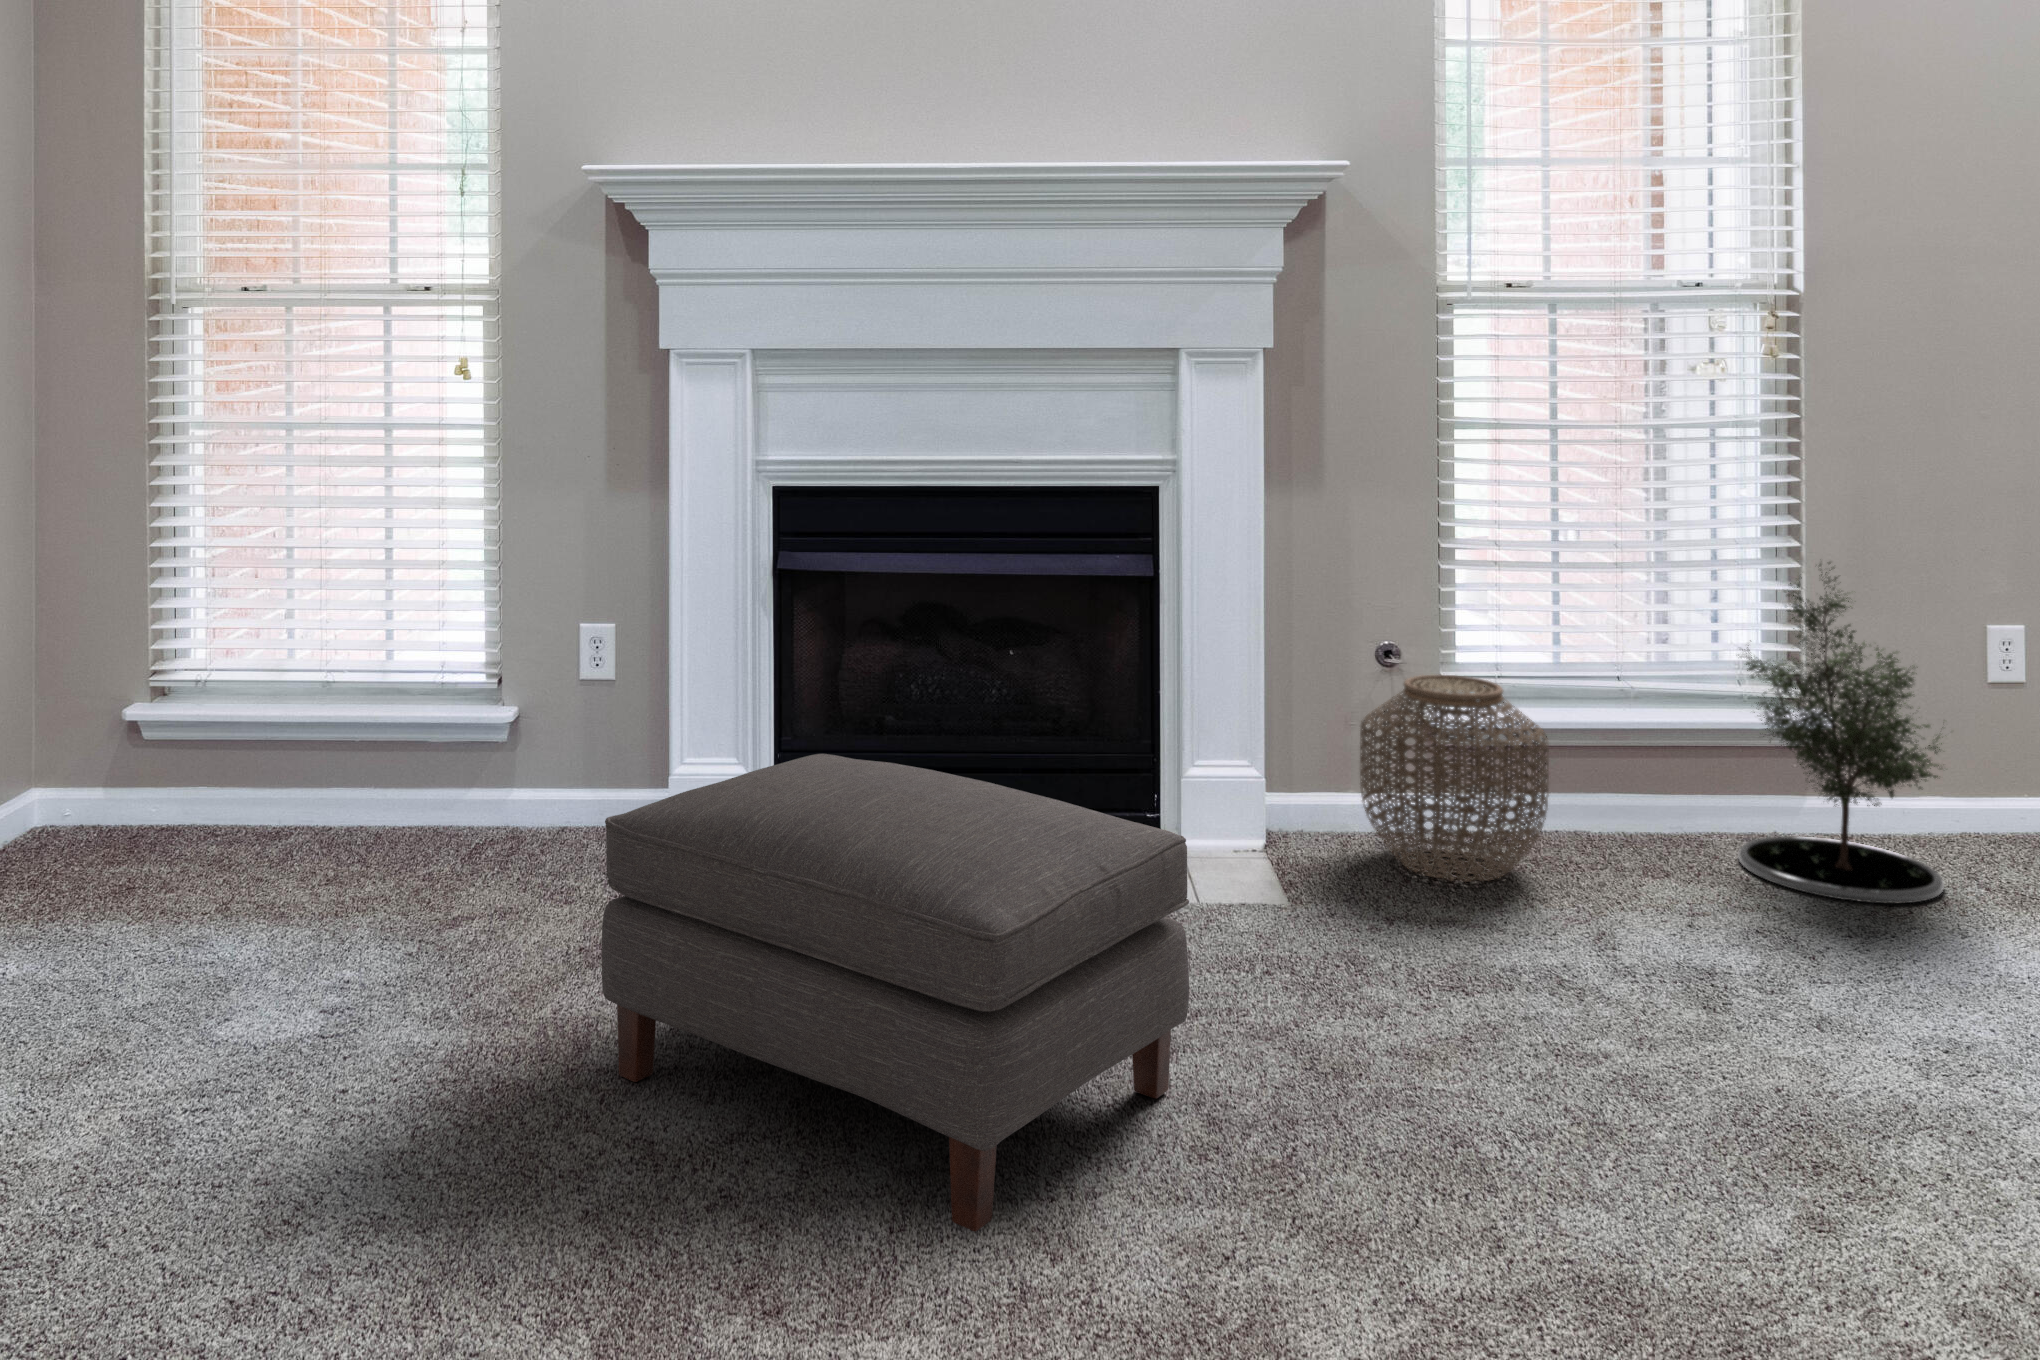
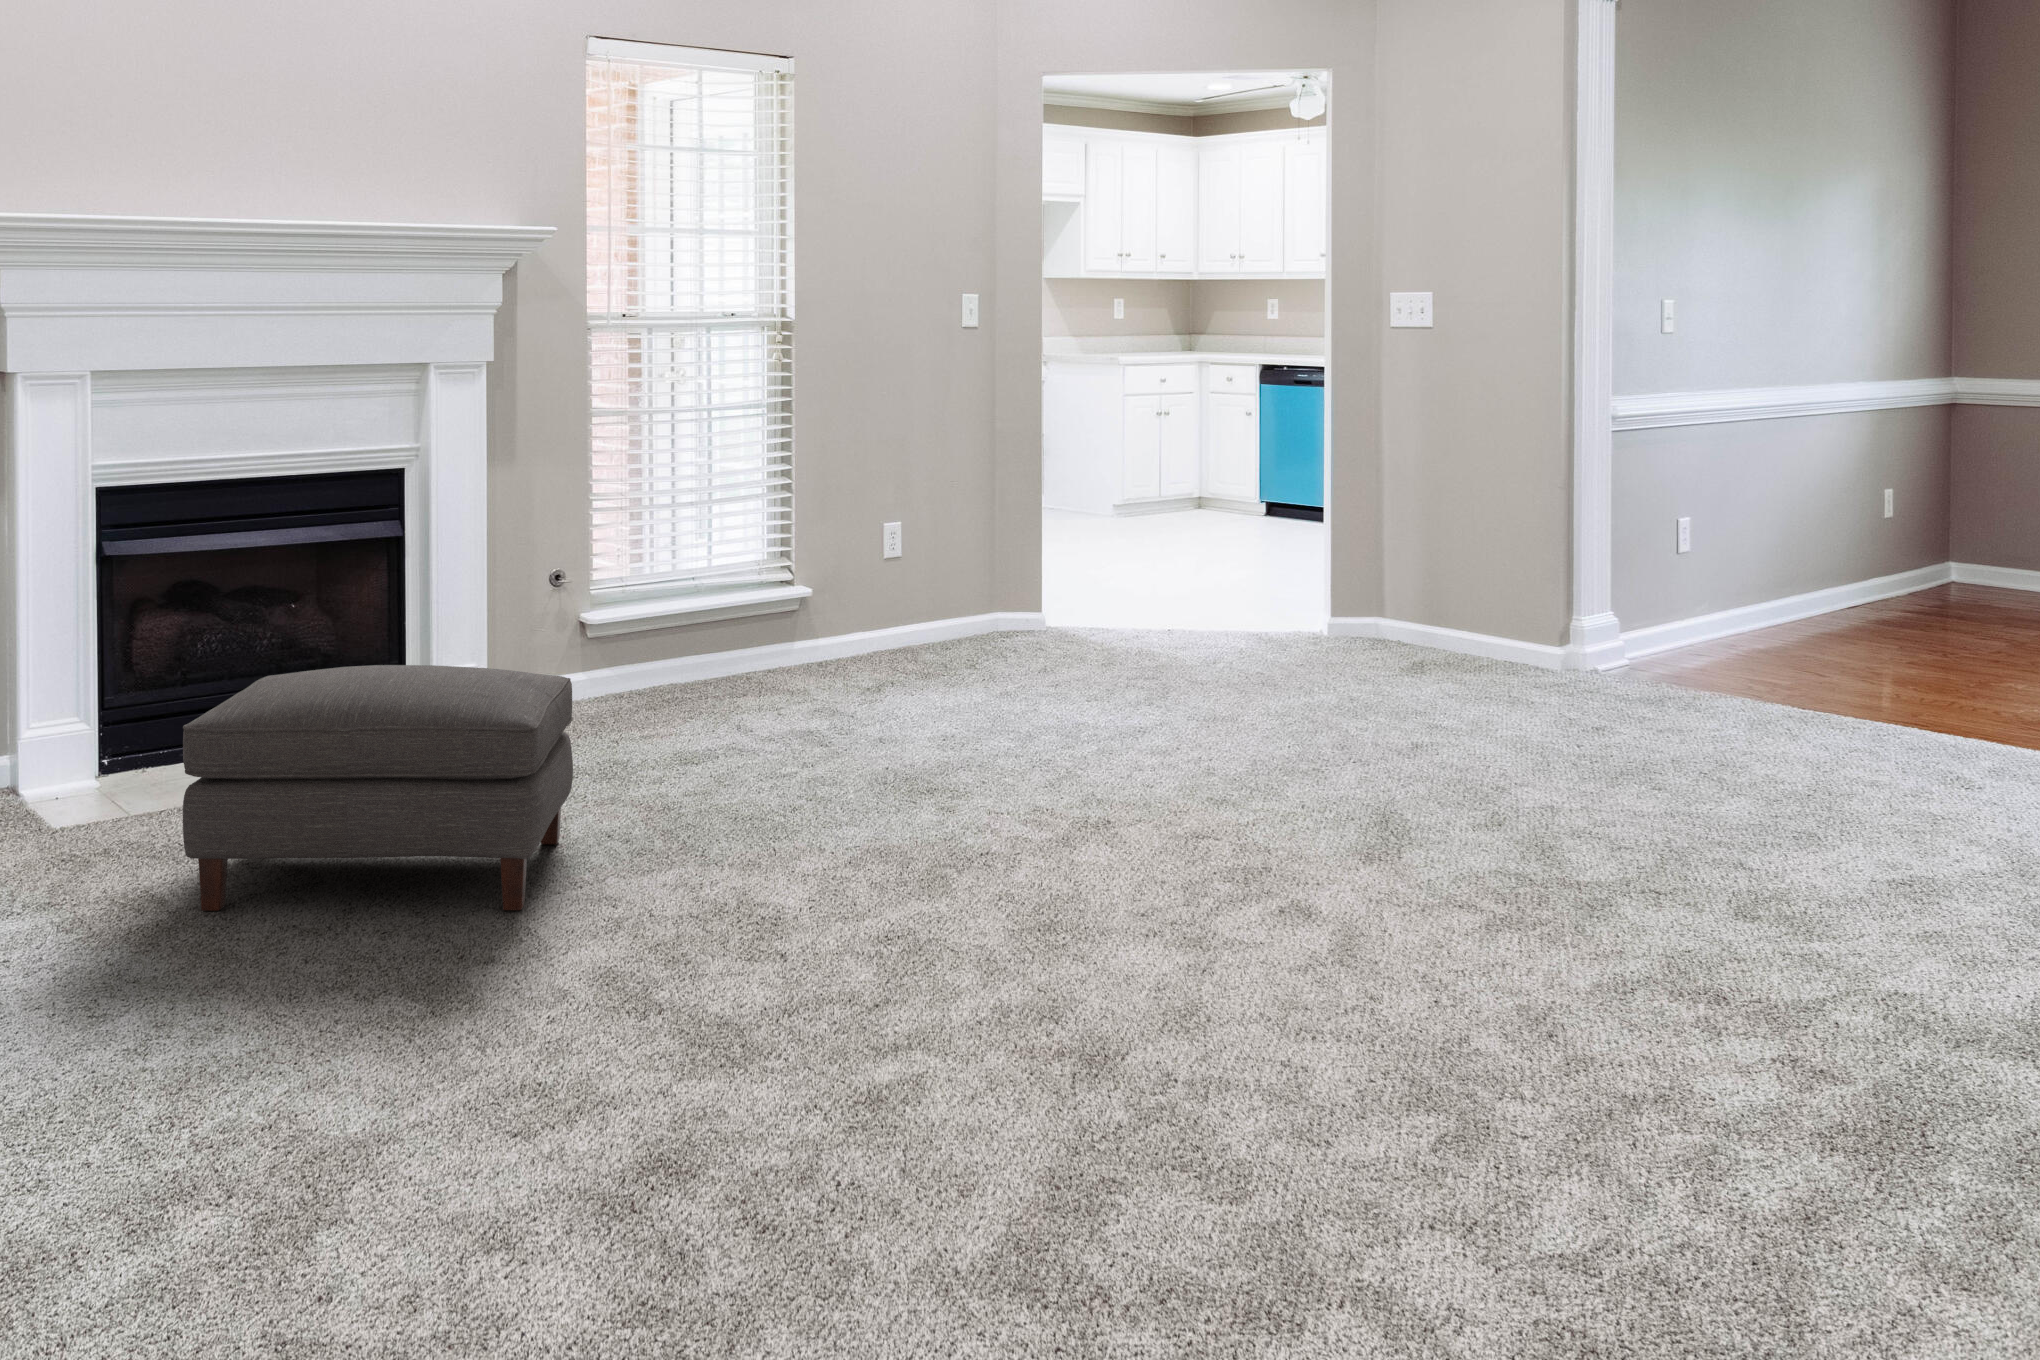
potted tree: present [1738,564,1944,903] -> none [766,487,884,694]
woven basket: present [1360,675,1549,881] -> none [554,585,677,722]

